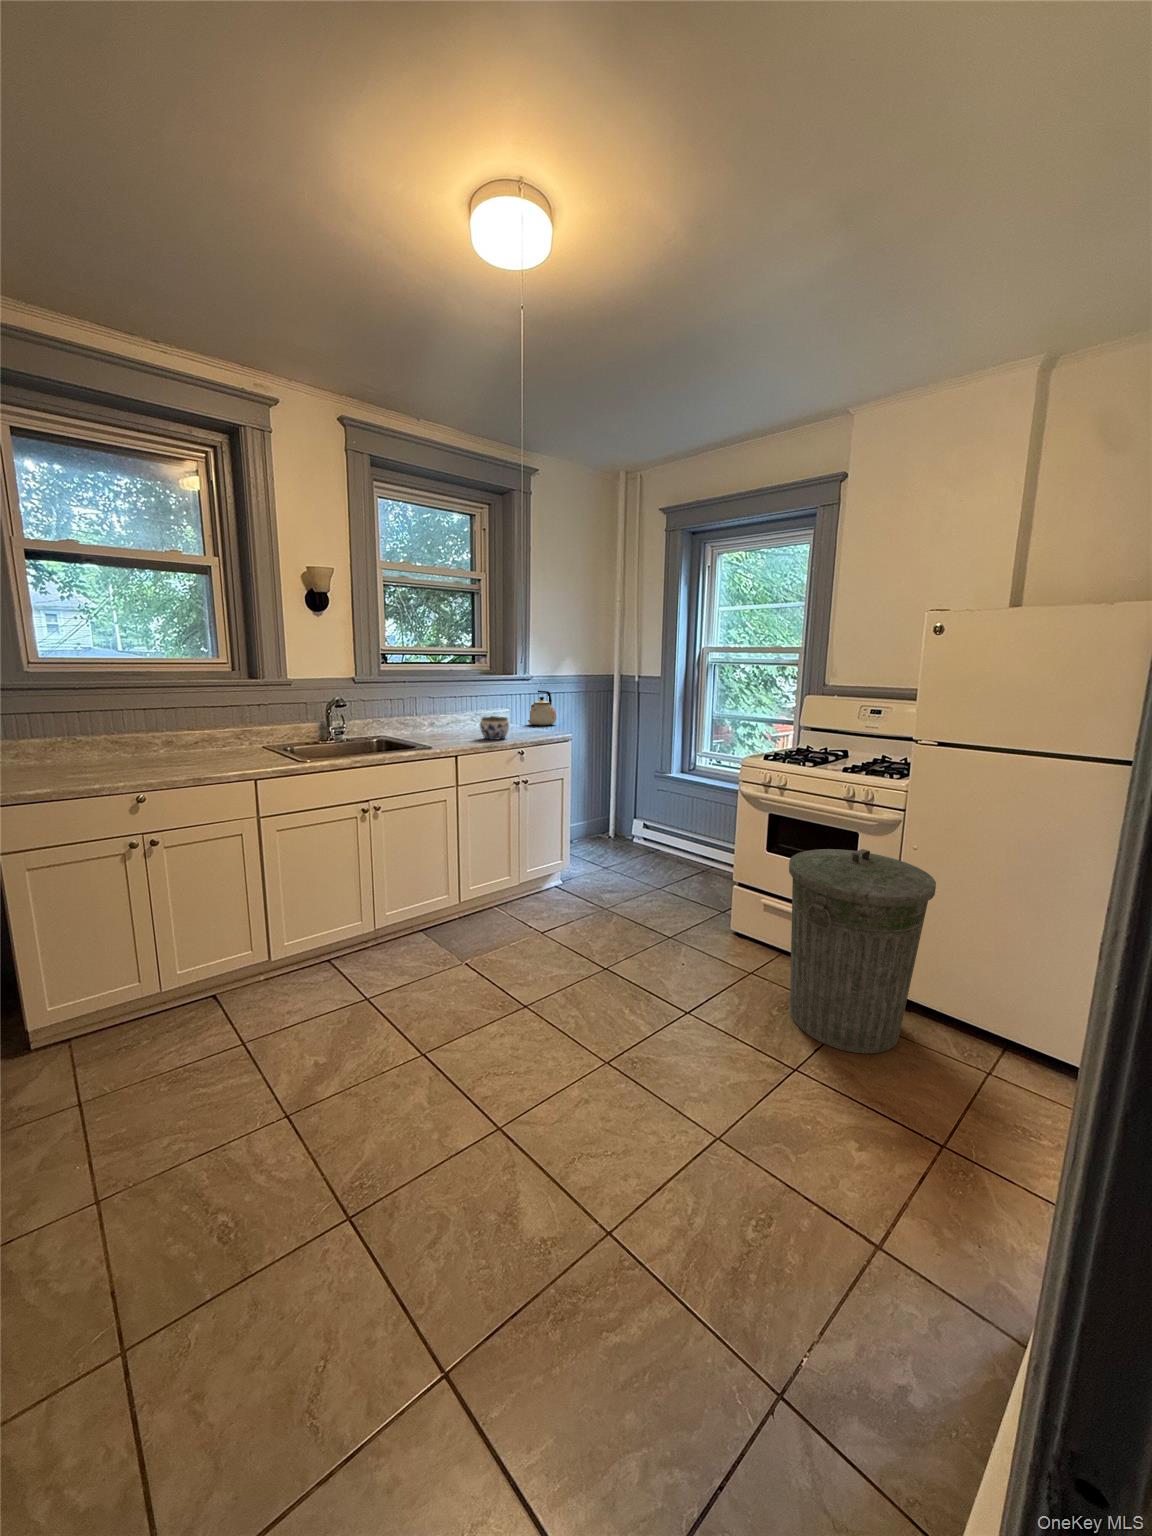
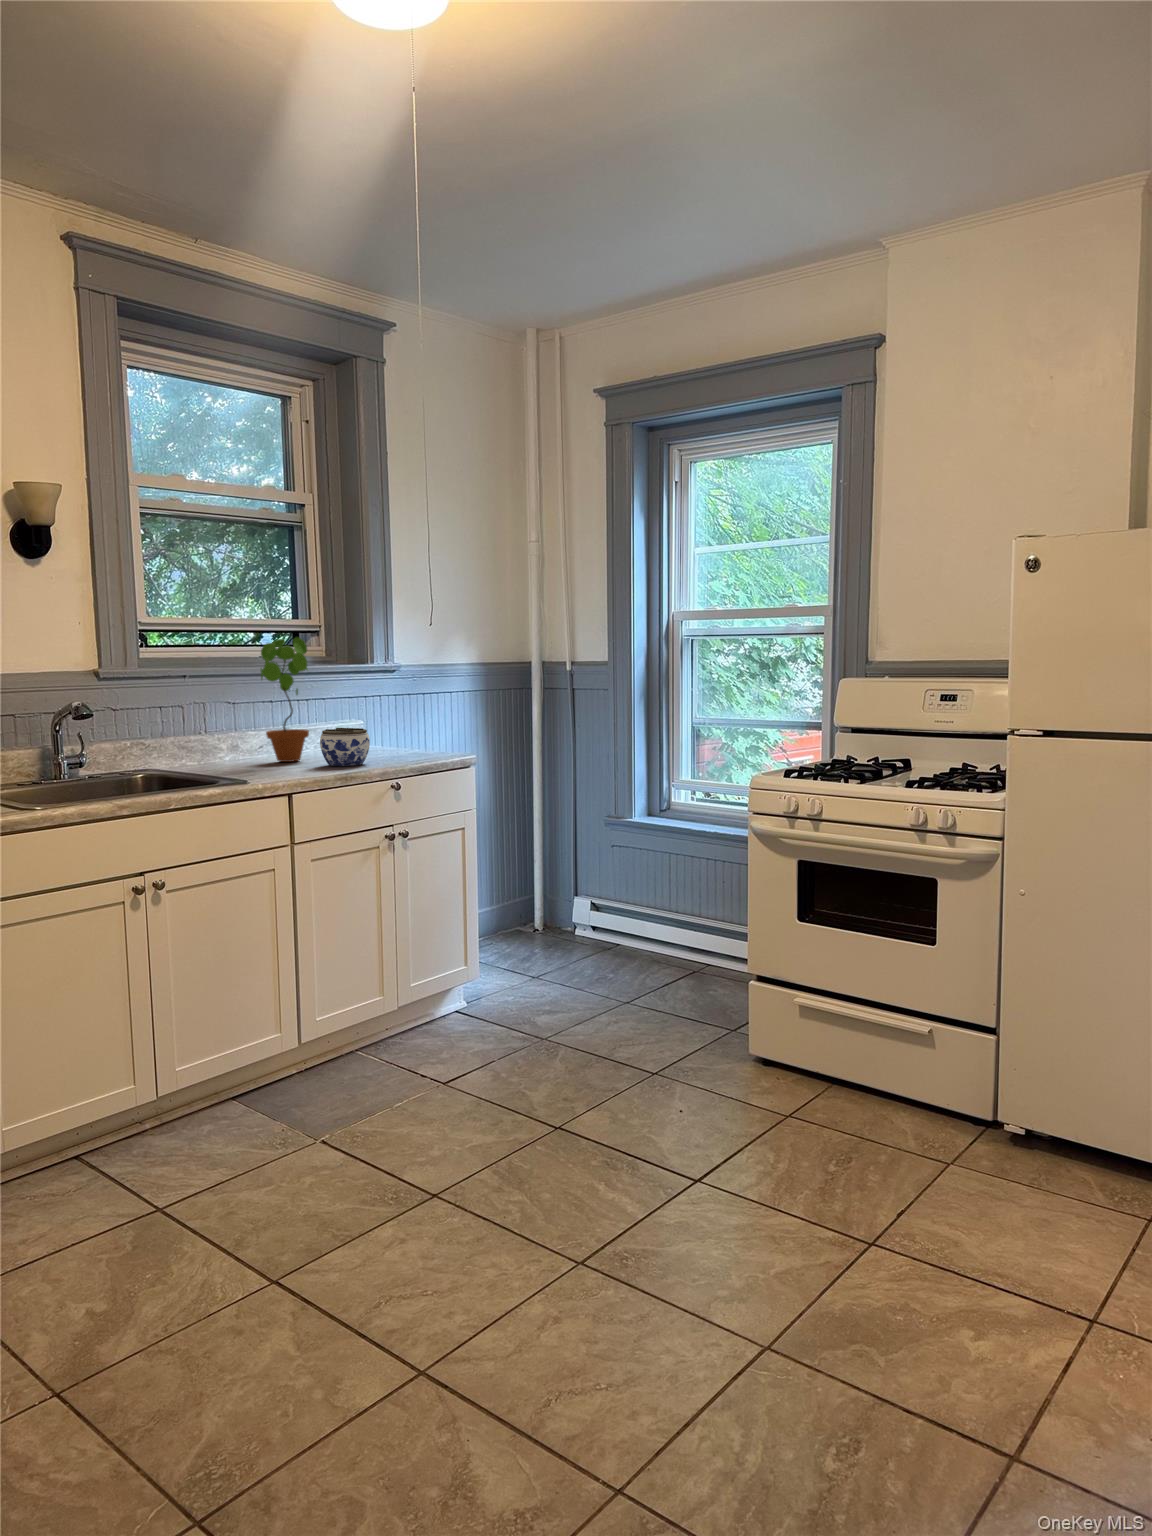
potted plant: none [450,661,477,735] -> present [261,637,309,762]
kettle: present [528,691,556,725] -> none [390,686,439,745]
trash can: present [789,849,936,1054] -> none [840,897,1053,1211]

